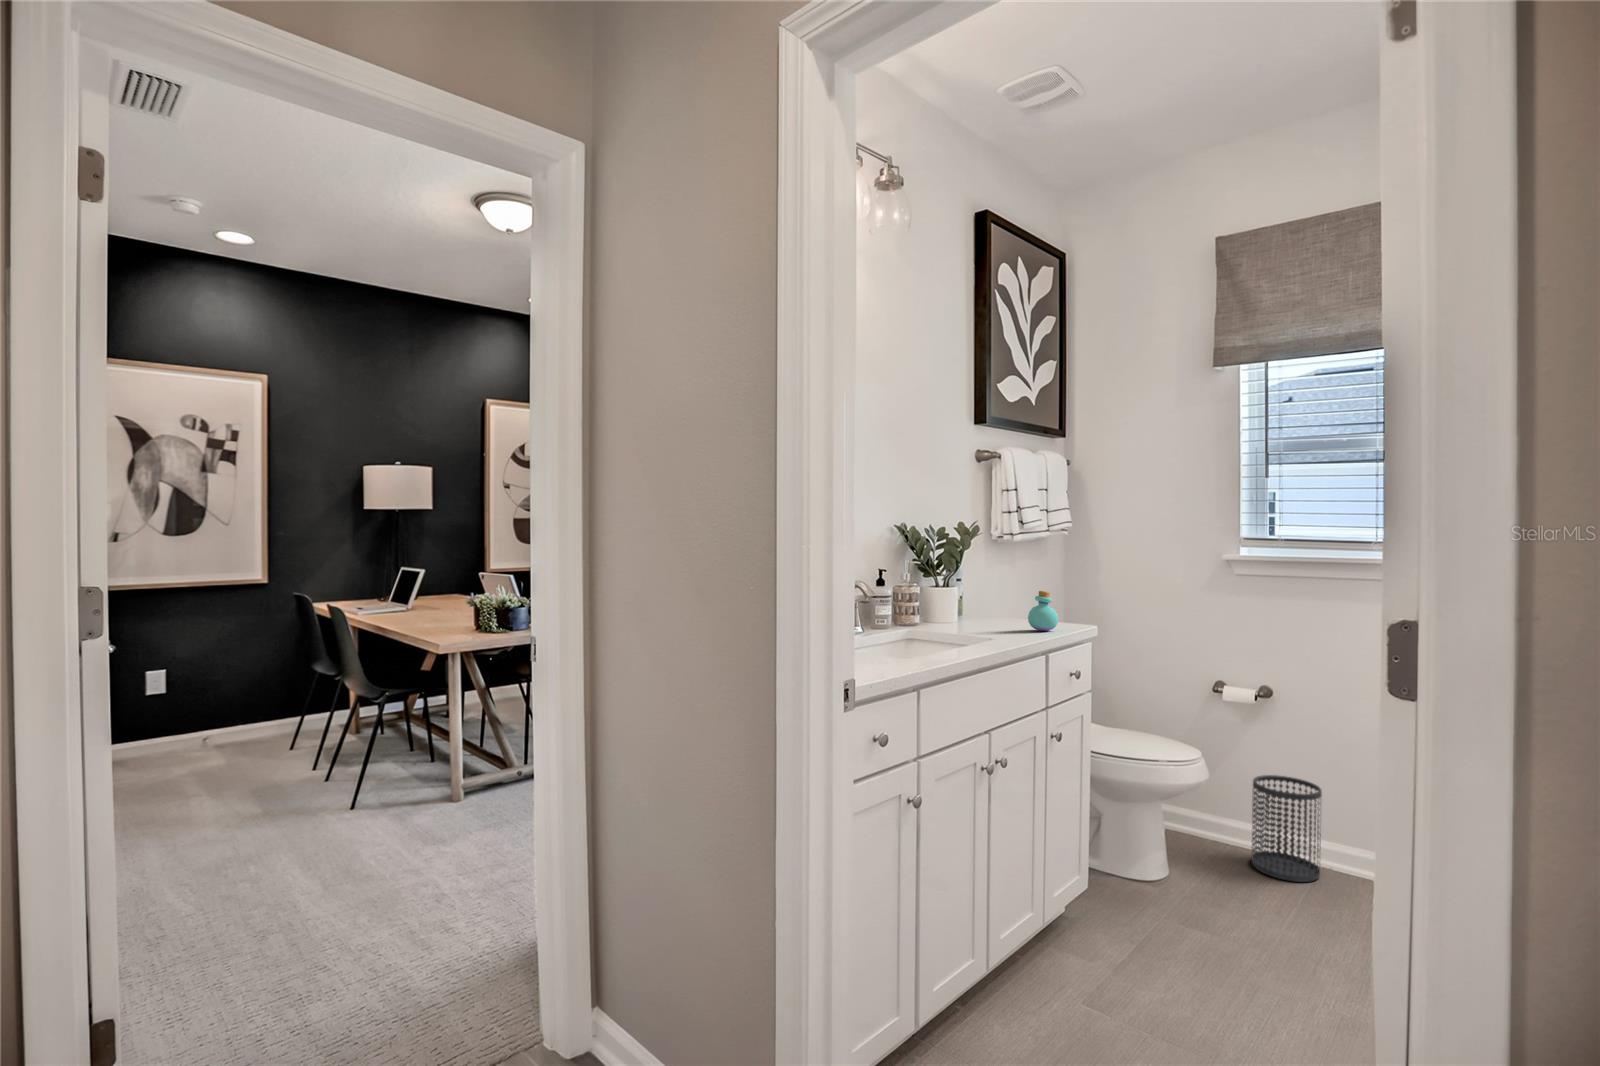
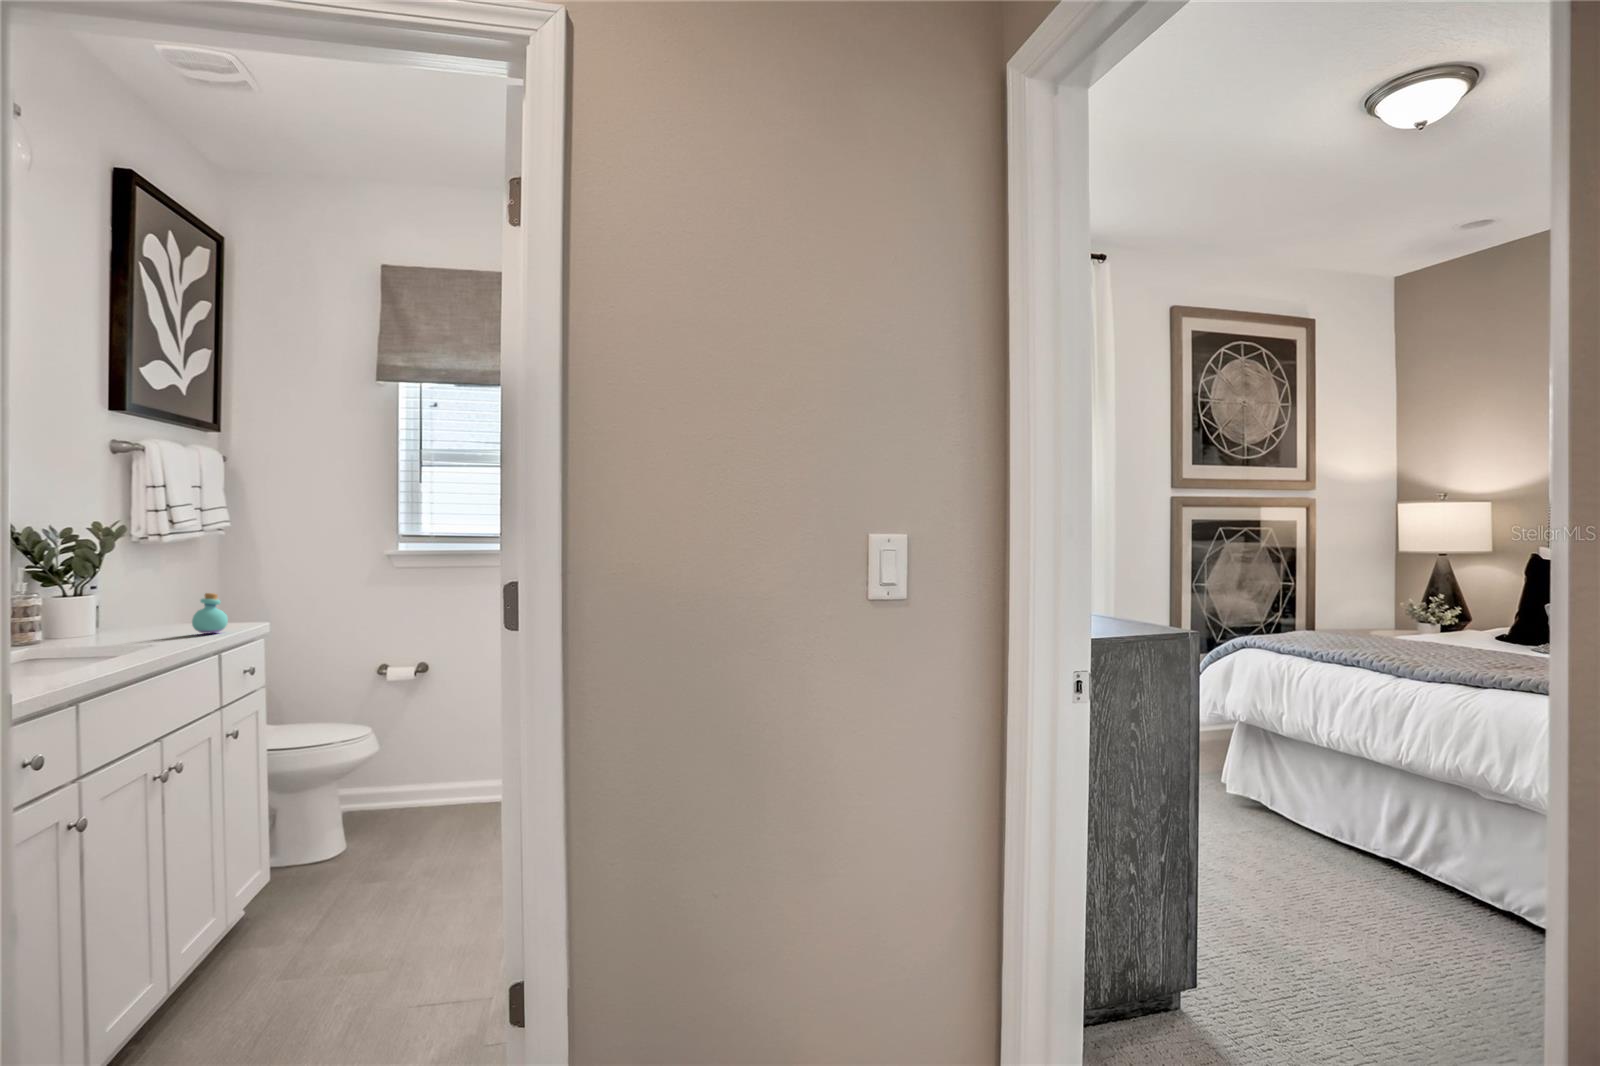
wastebasket: present [1252,775,1322,882] -> none [414,737,468,824]

